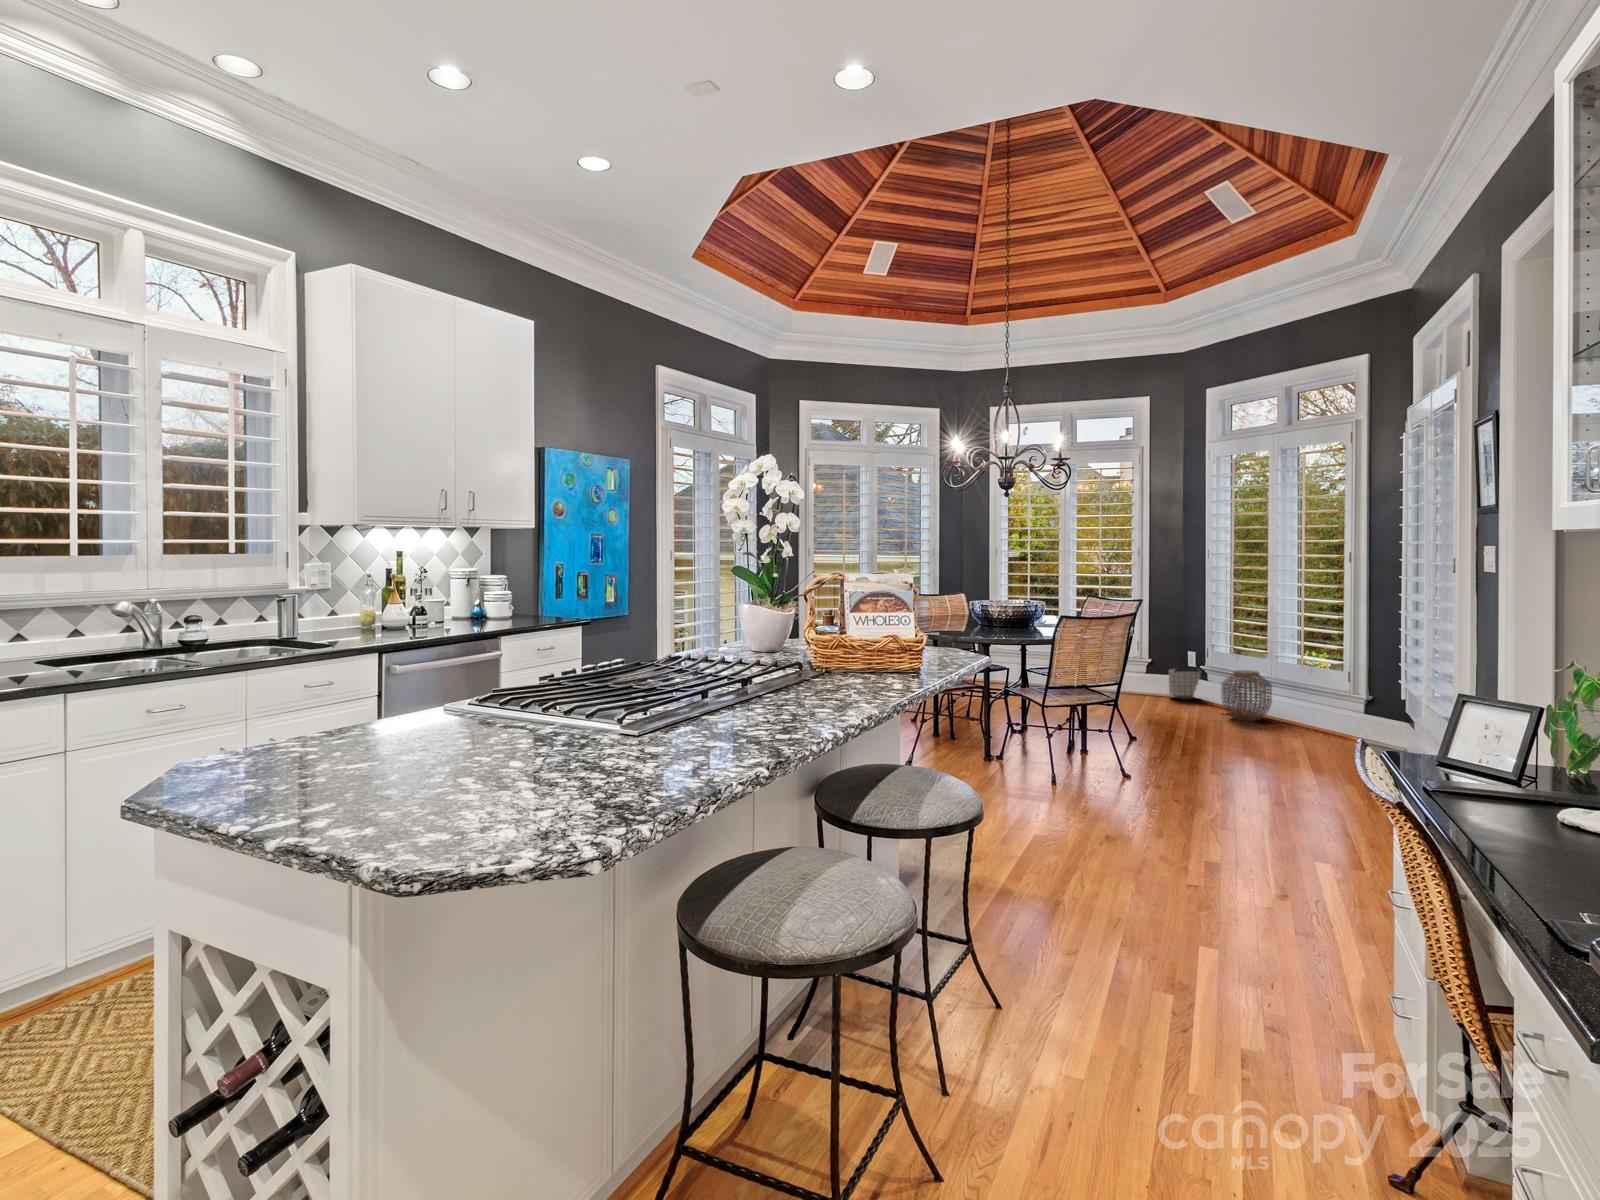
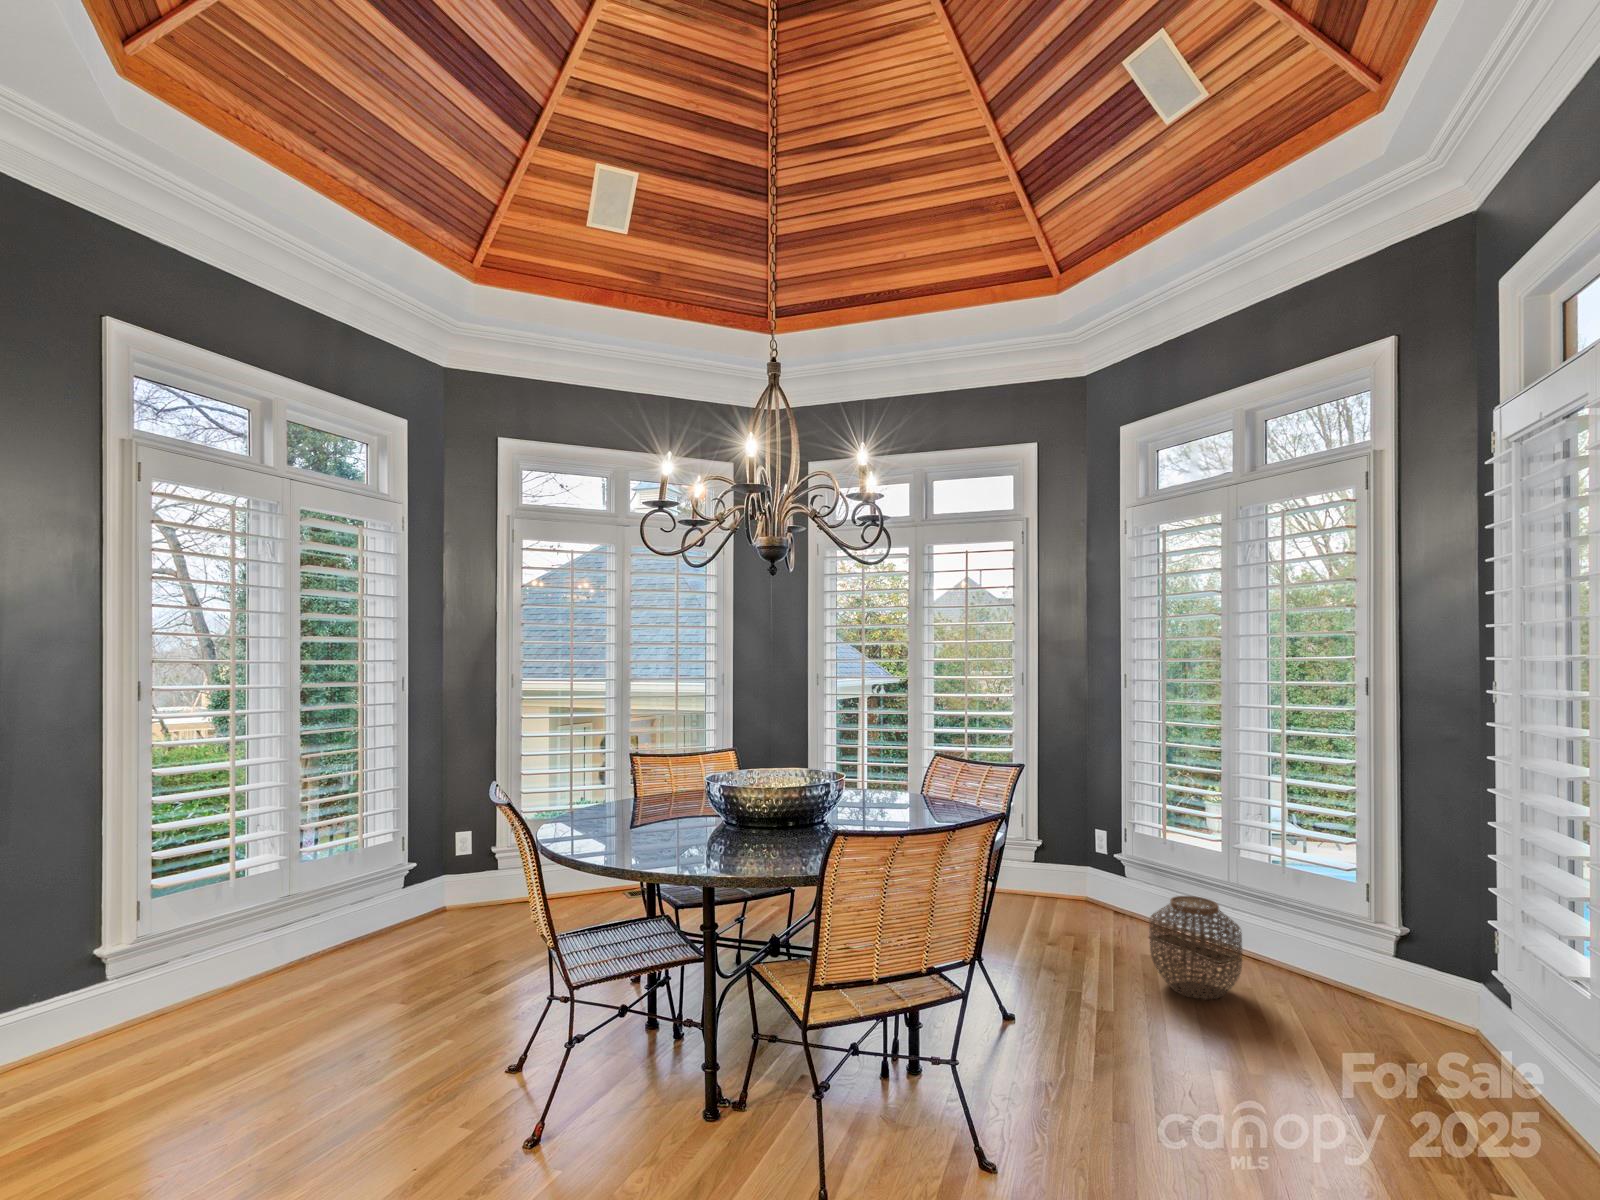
planter: present [1169,669,1200,700] -> none [1064,860,1115,917]

